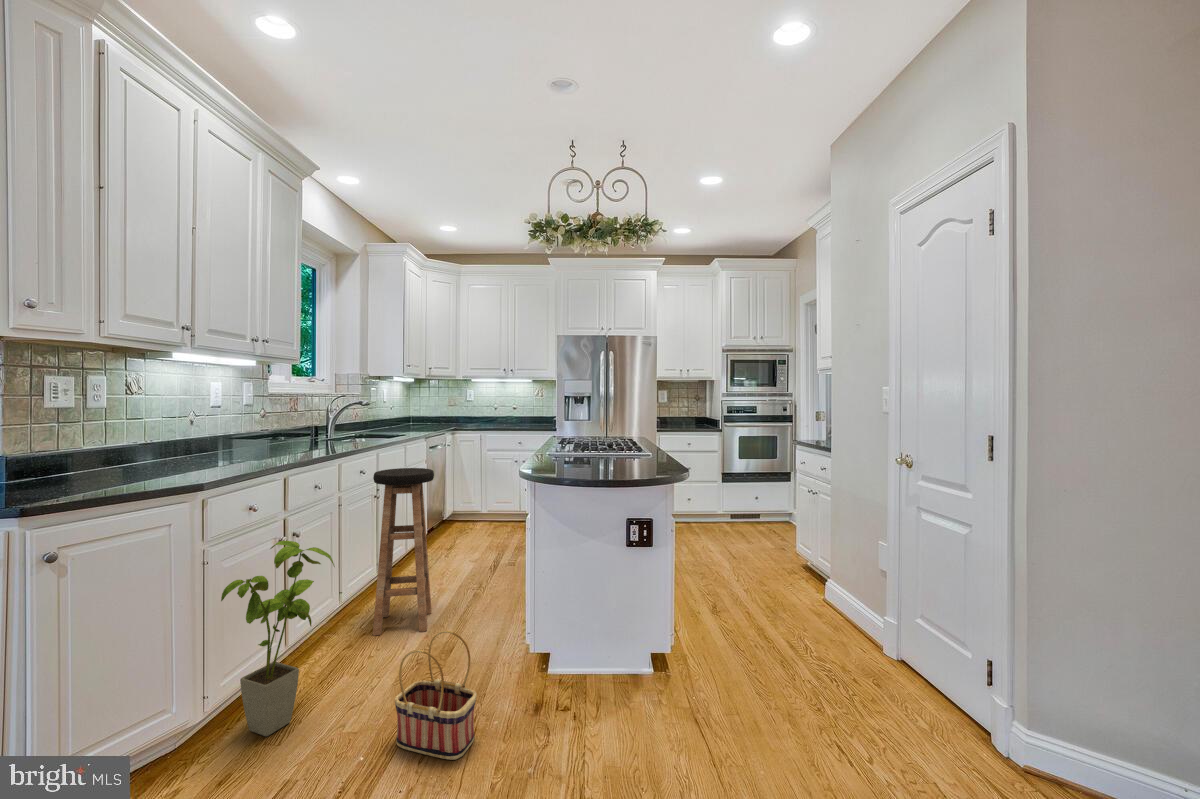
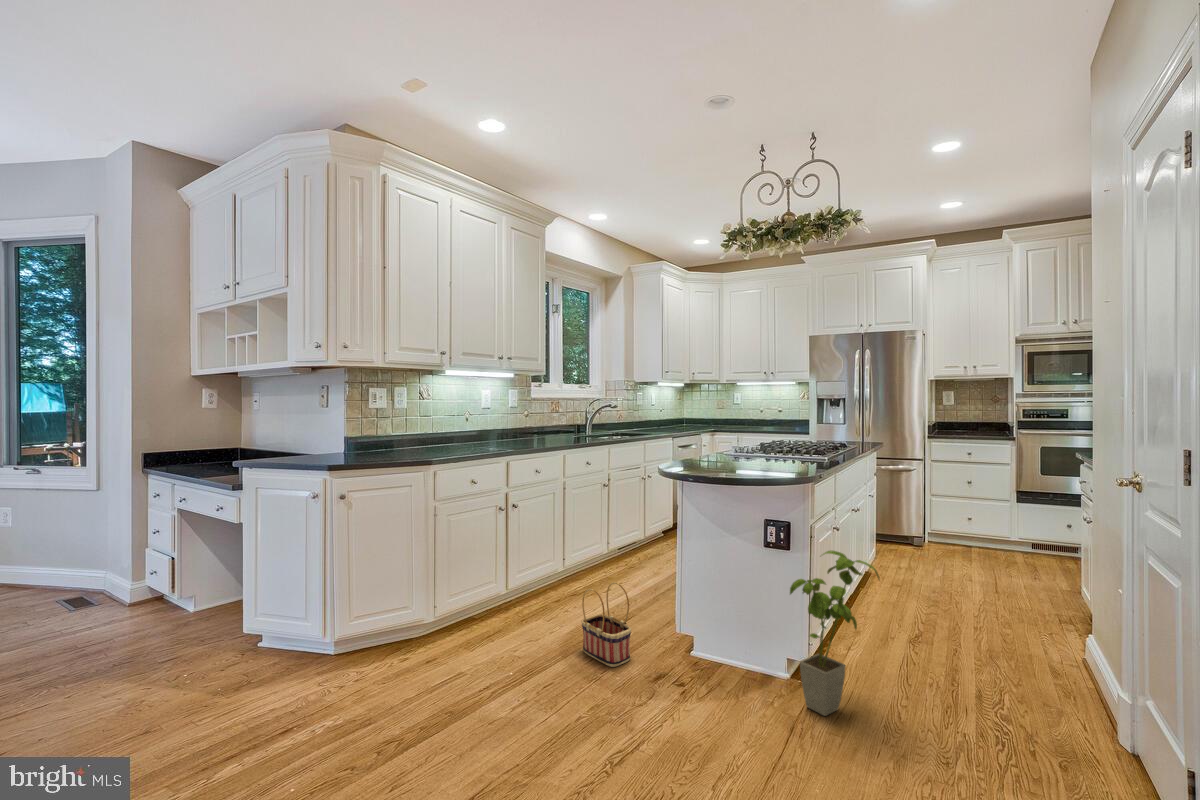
bar stool: present [373,468,434,636] -> none [601,464,649,593]
house plant: present [221,541,335,736] -> present [790,550,880,716]

